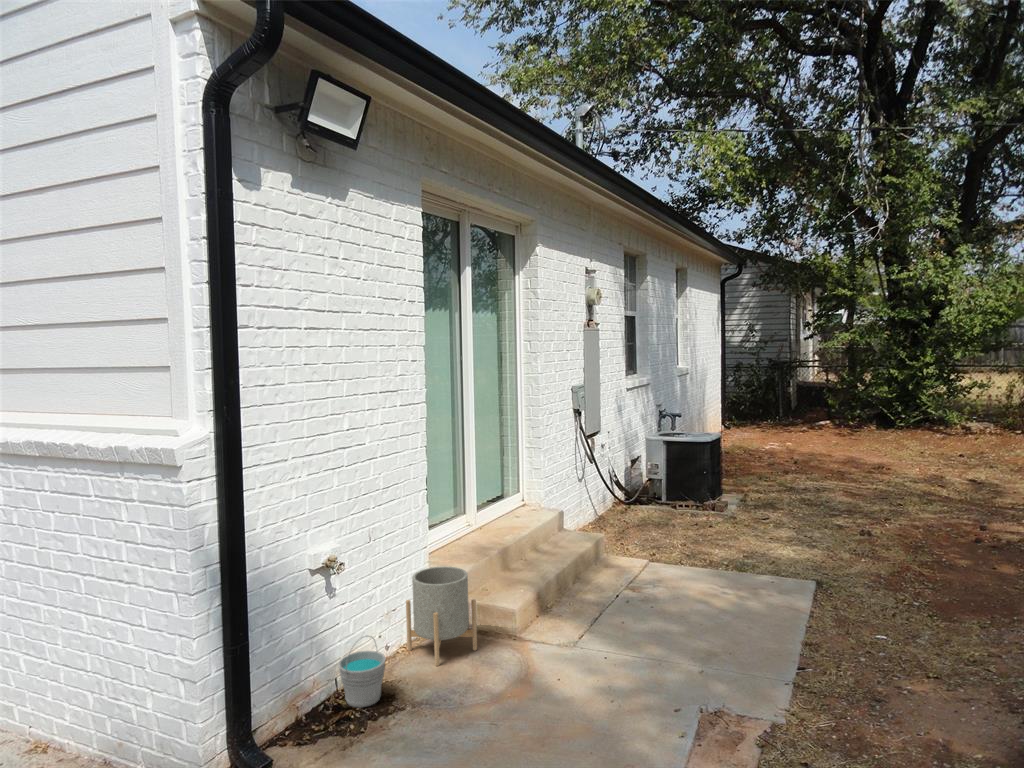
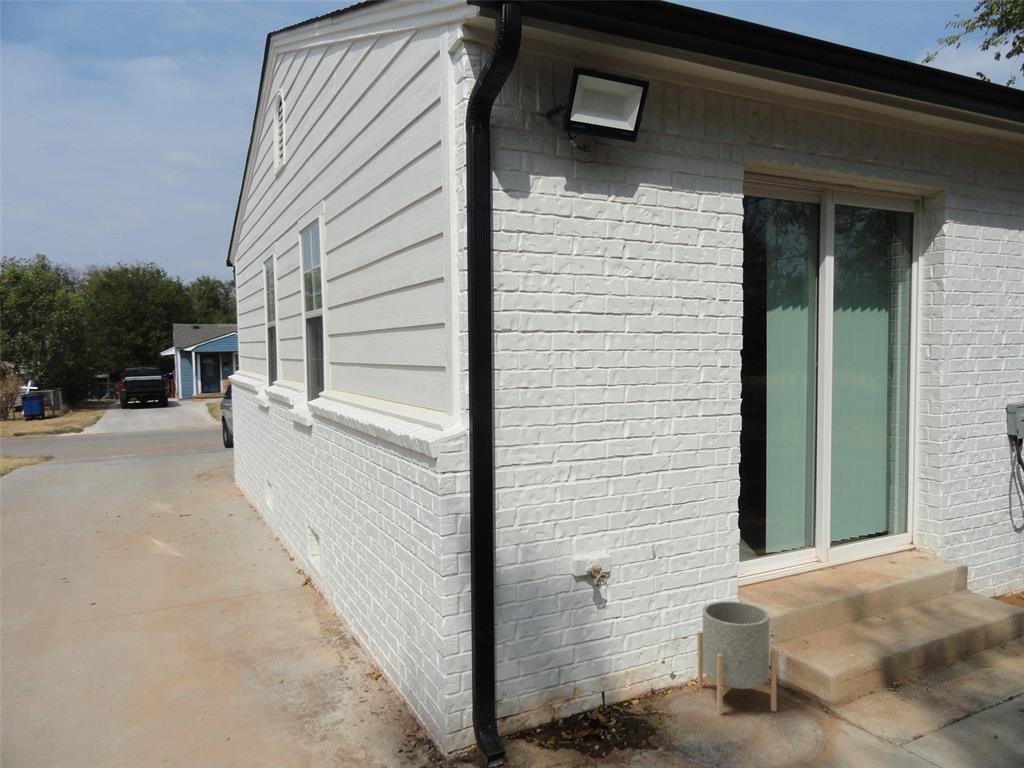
bucket: present [338,636,386,707] -> none [598,657,648,732]

